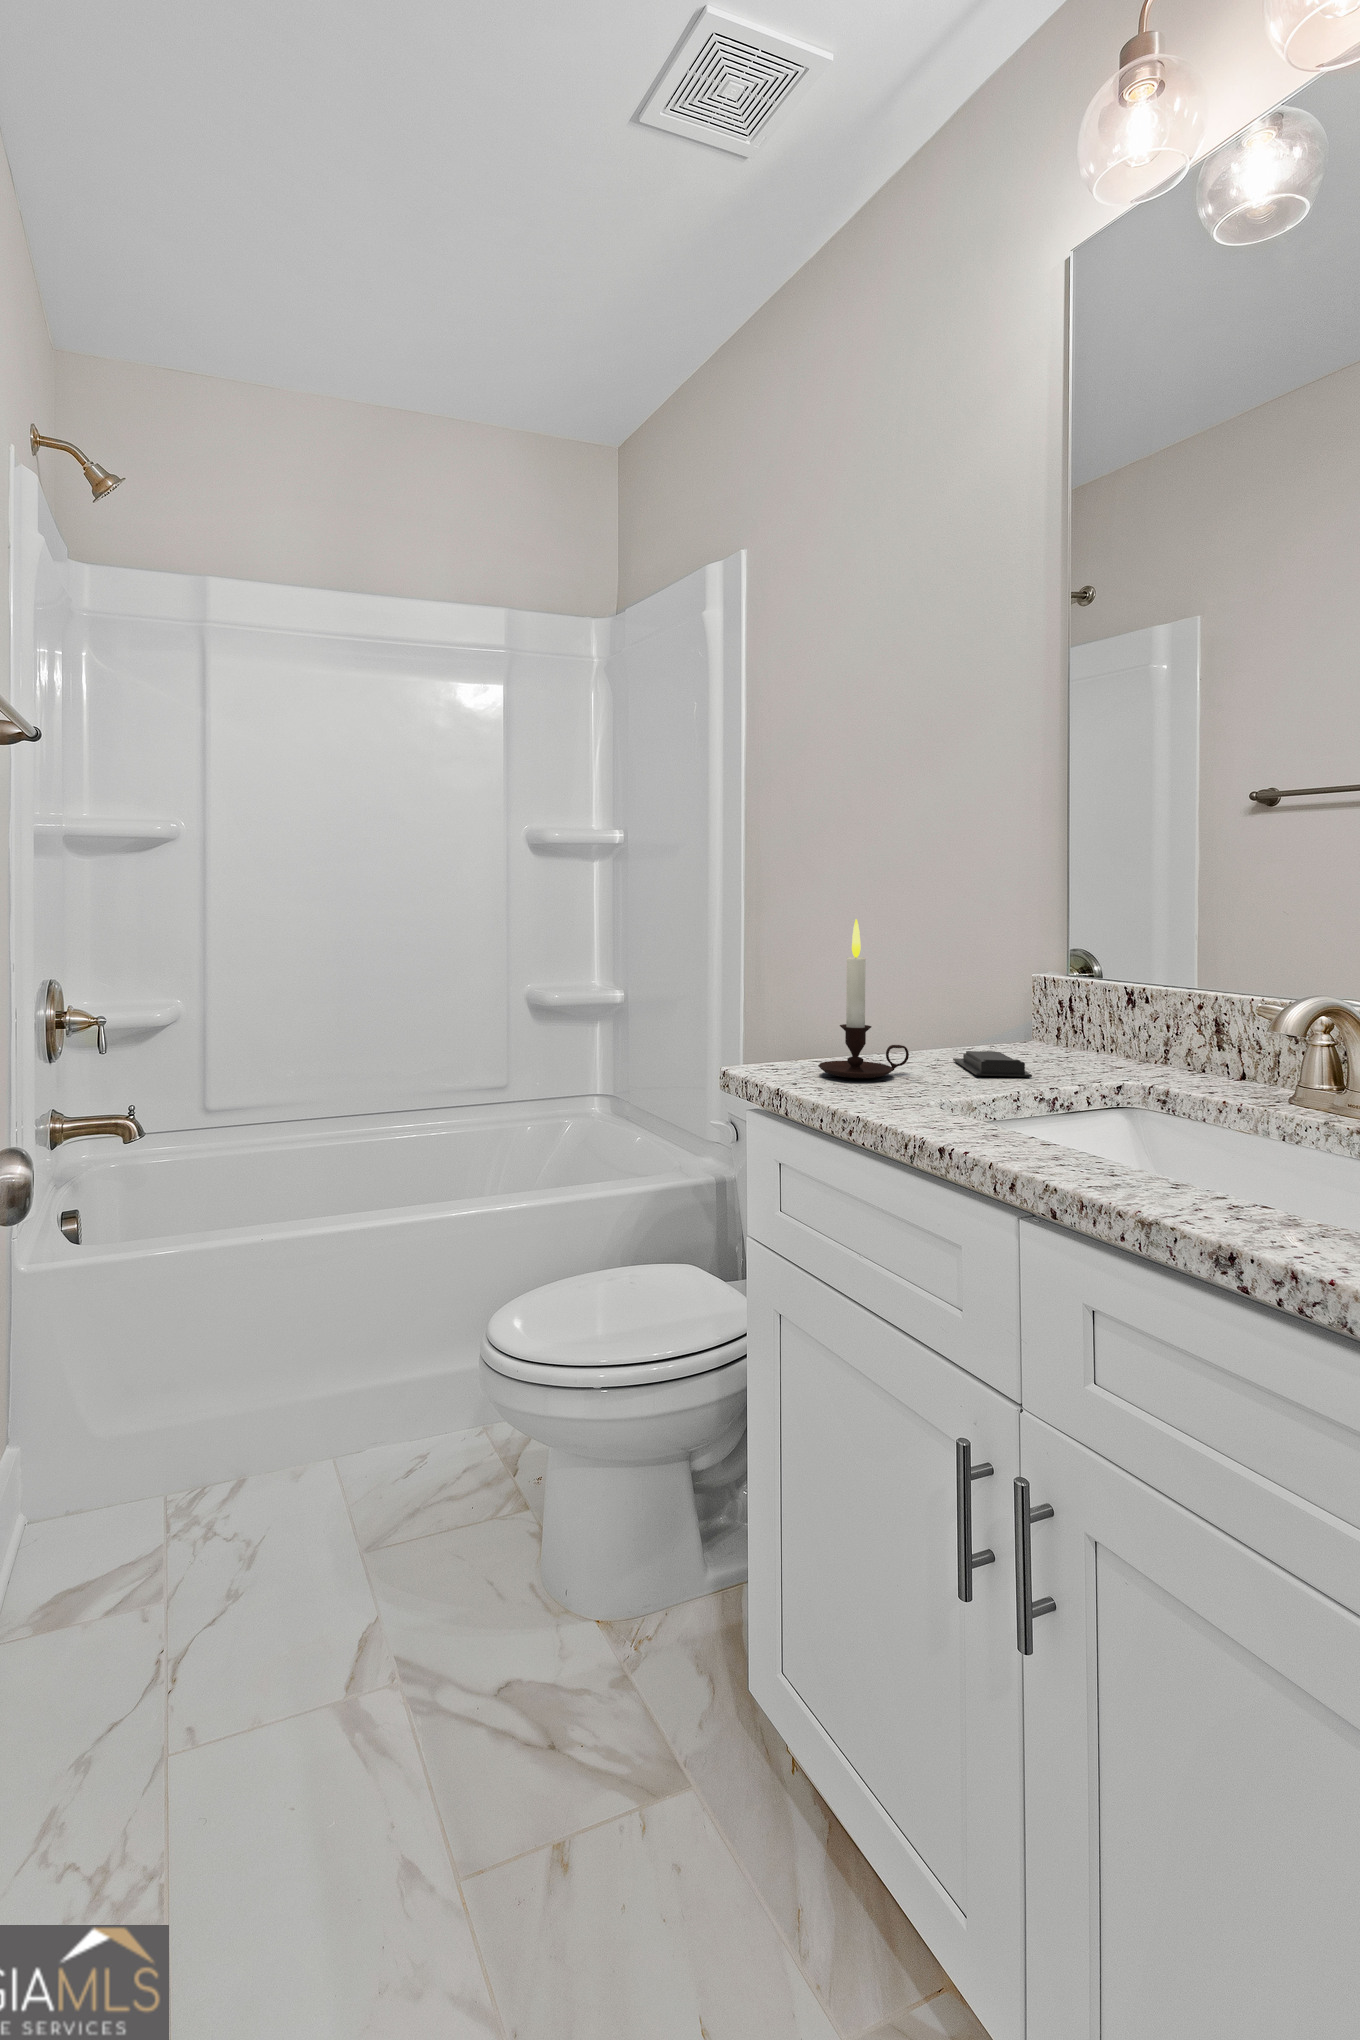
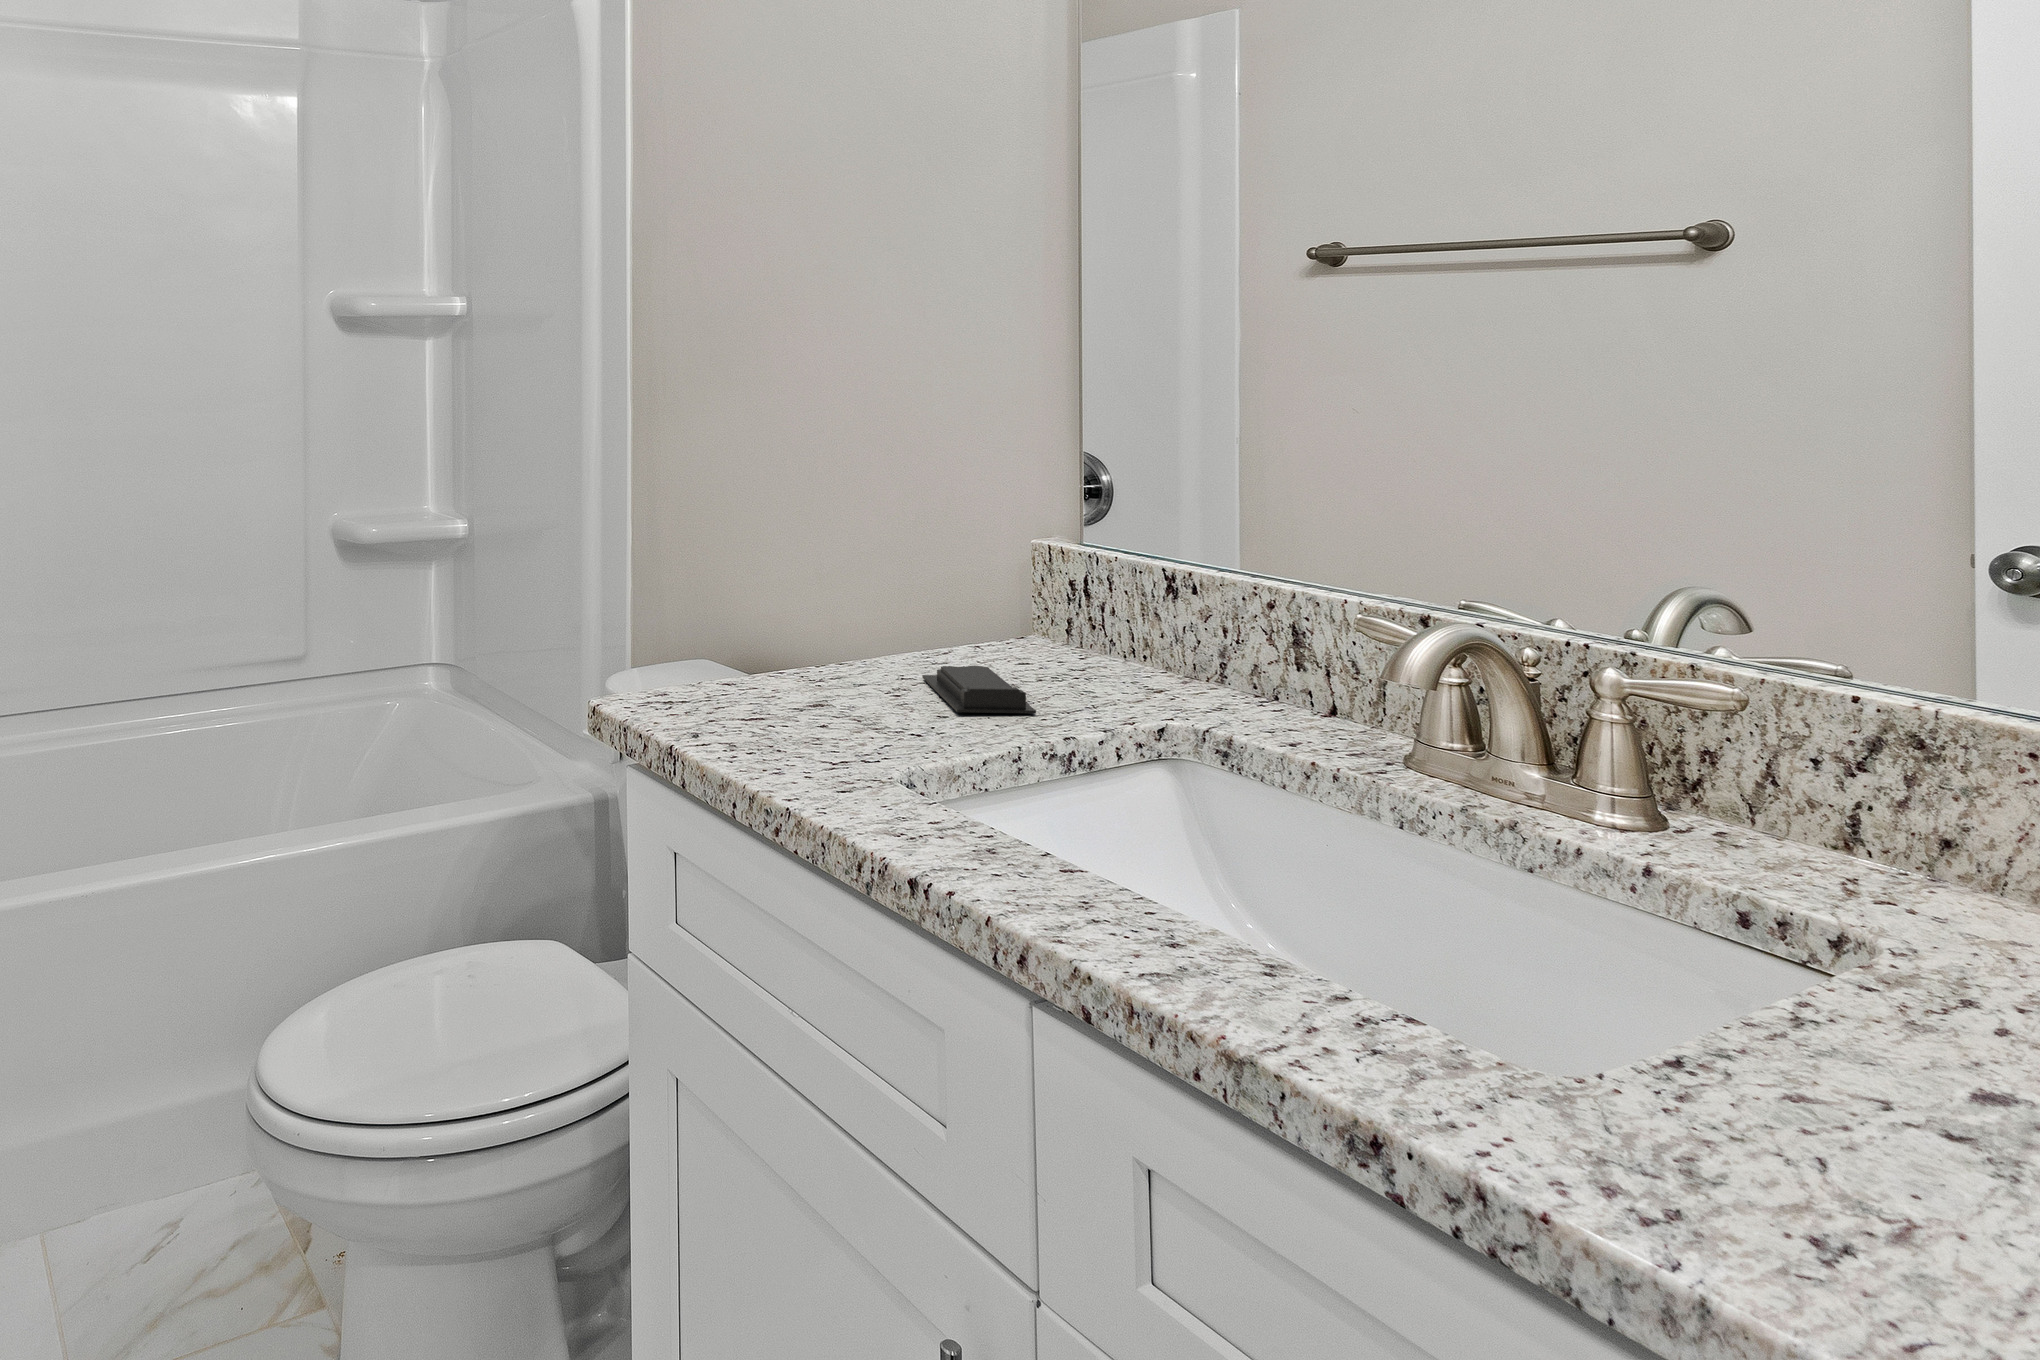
candle: present [818,919,909,1079] -> none [730,485,860,720]

